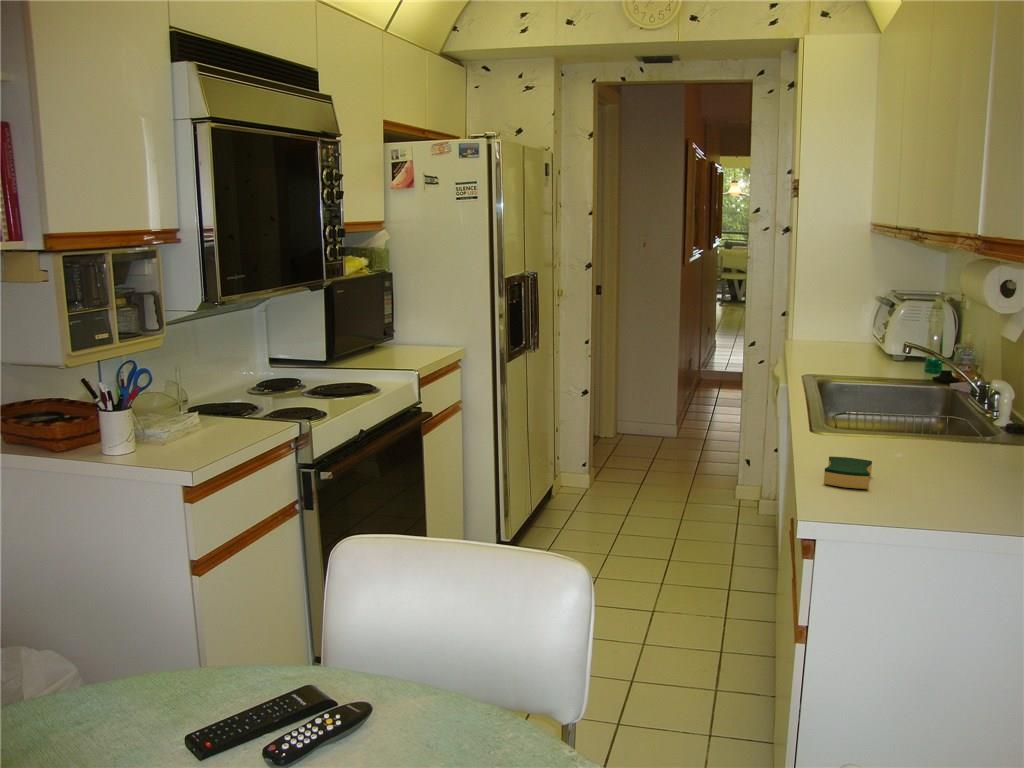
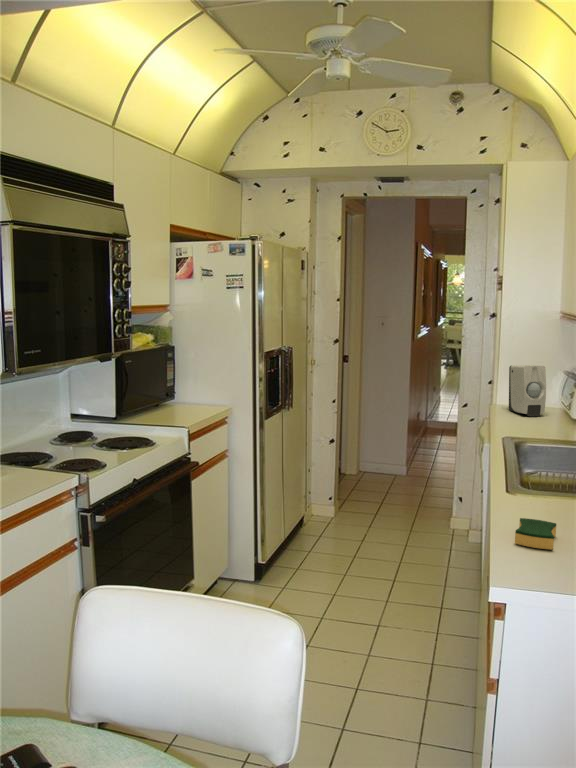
soap dispenser: none [808,289,855,351] -> present [509,365,546,416]

